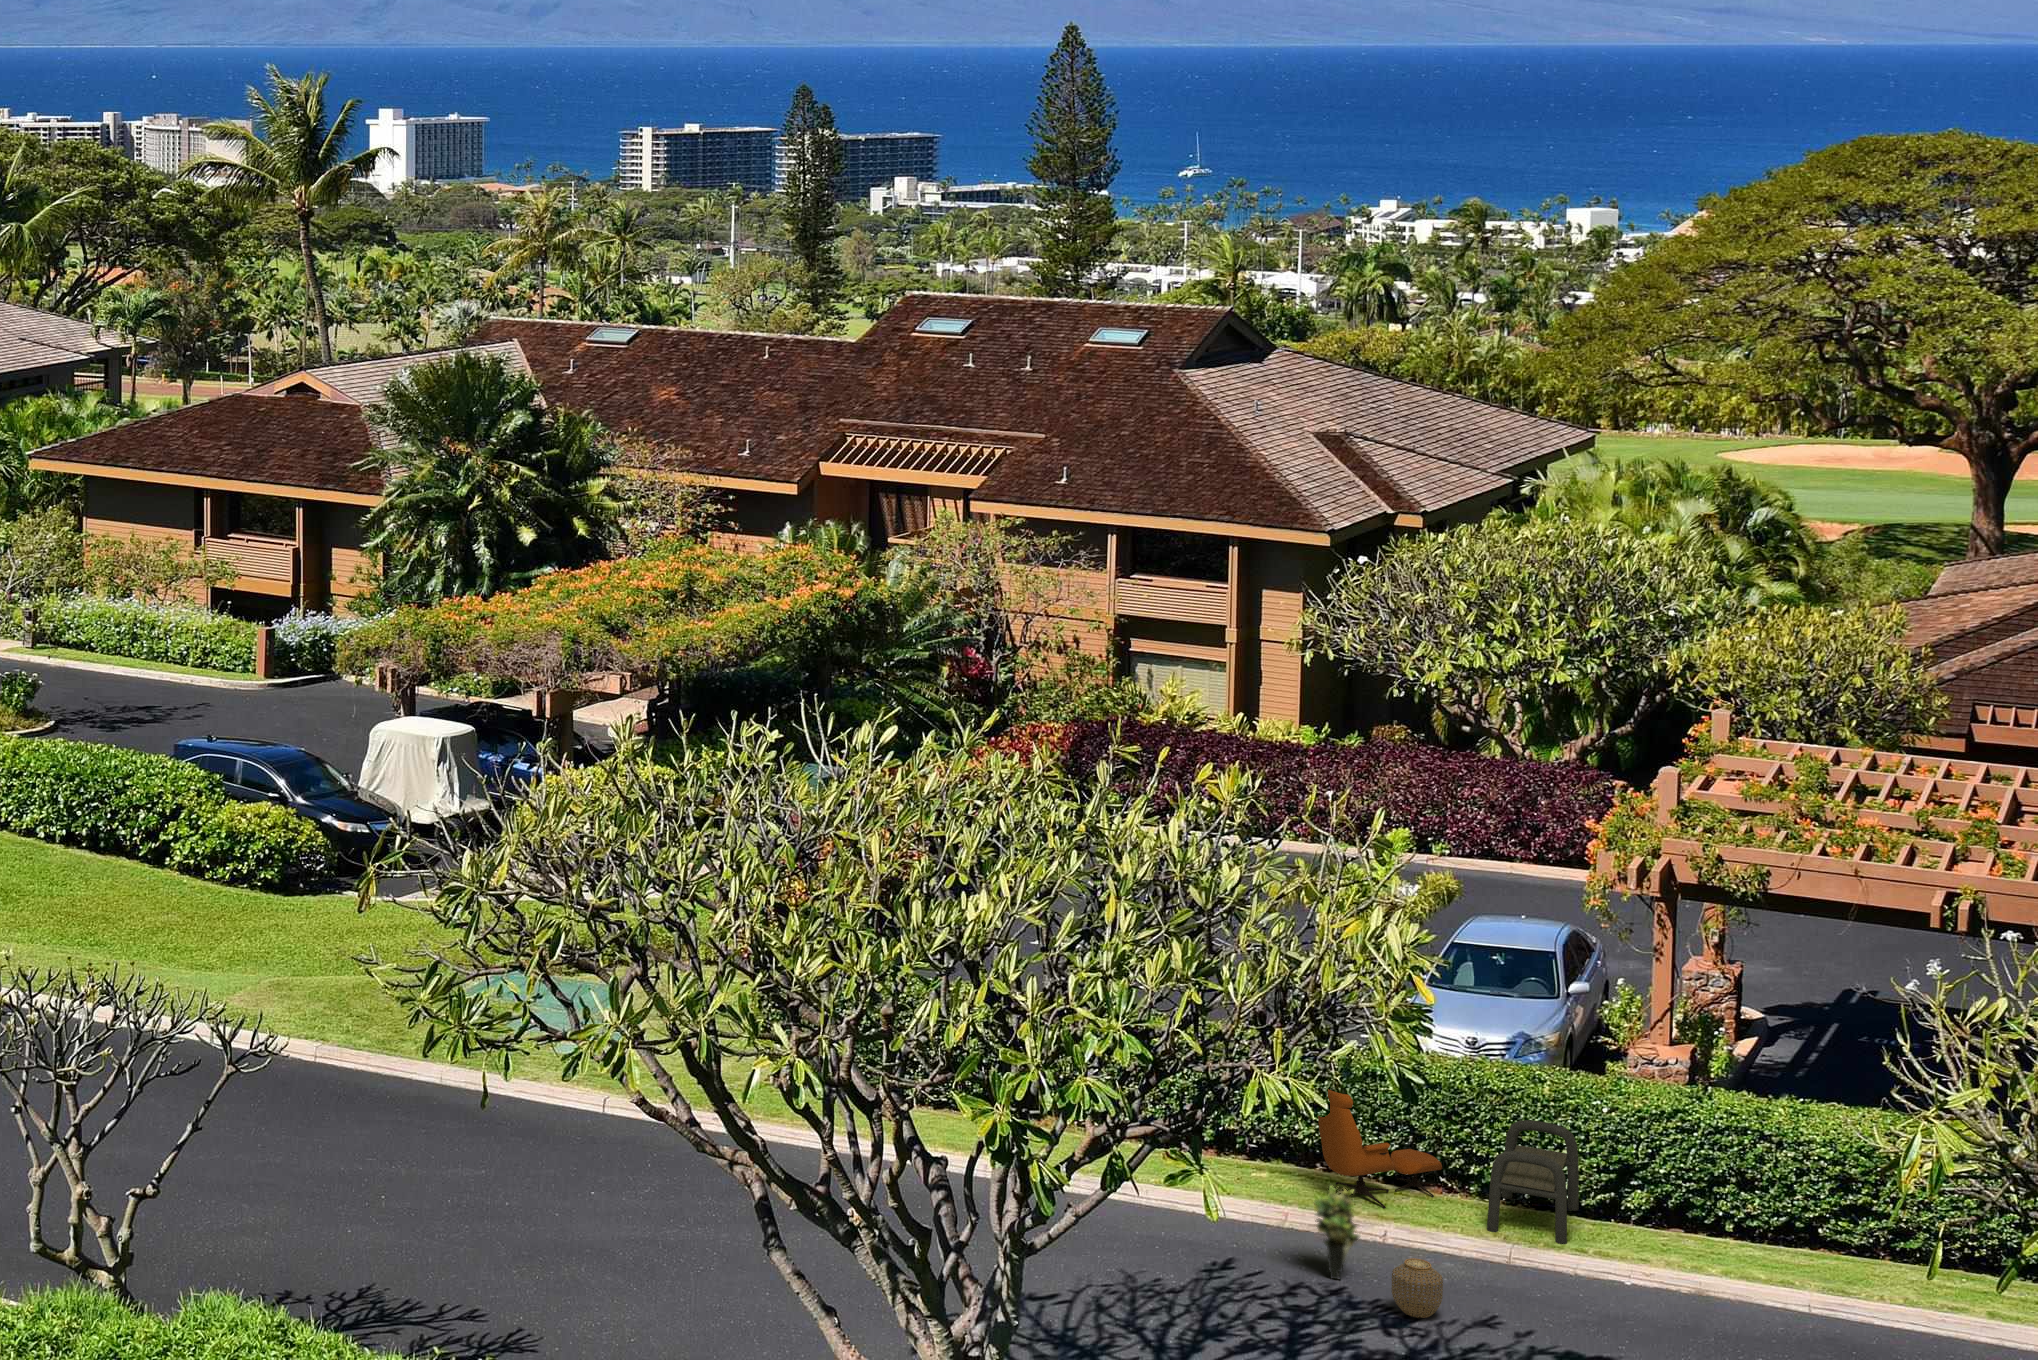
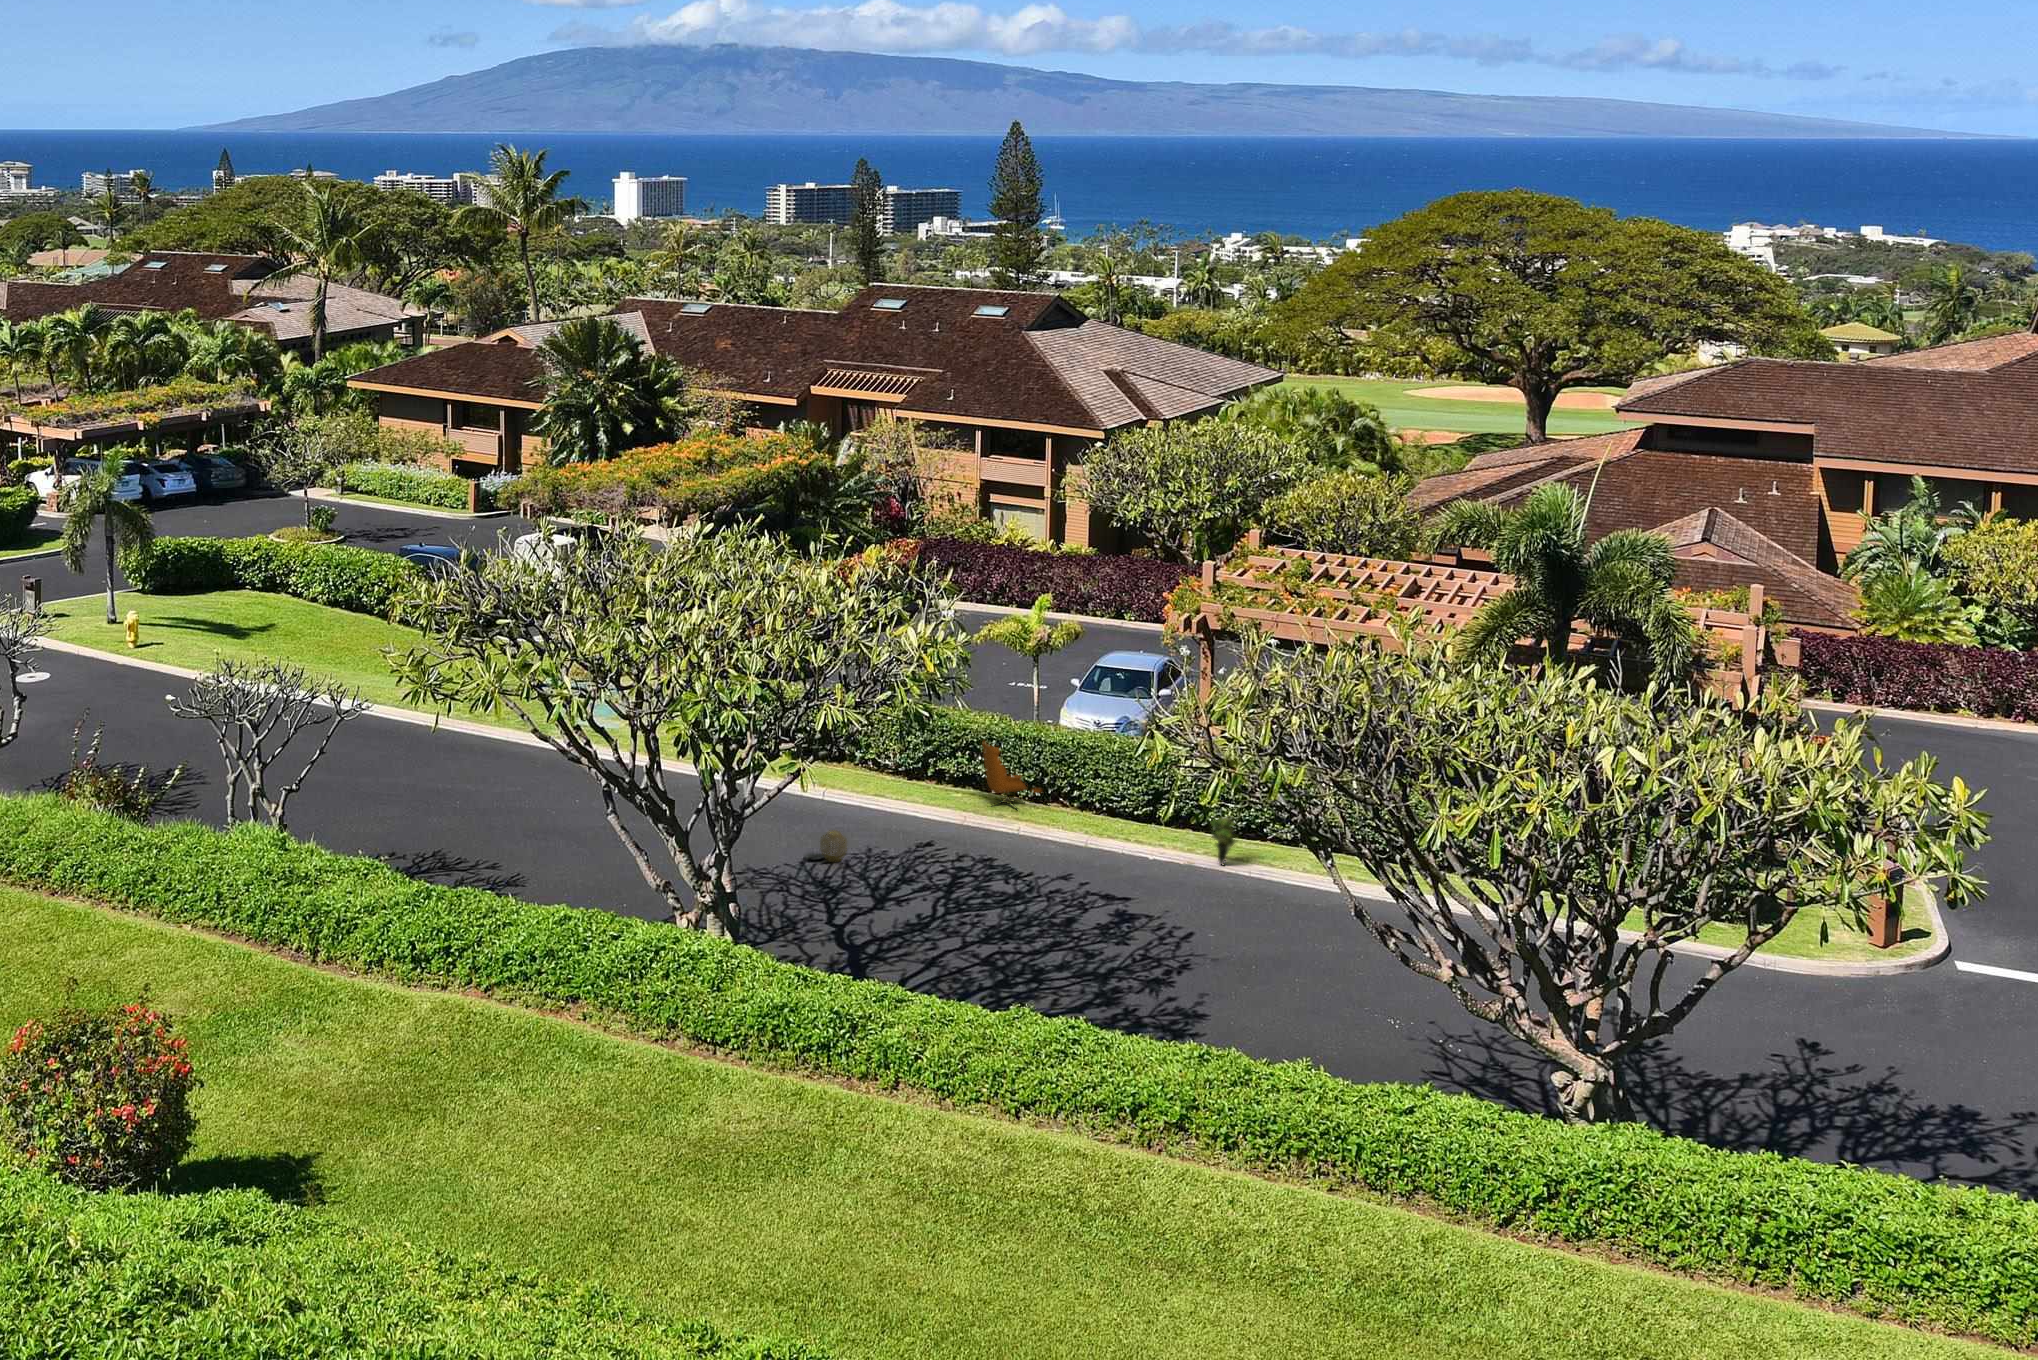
bench: present [1487,1120,1579,1244] -> none [1071,764,1129,832]
potted plant: present [1314,1186,1360,1279] -> present [1211,817,1236,865]
woven basket: present [1391,1258,1443,1318] -> present [820,830,847,862]

